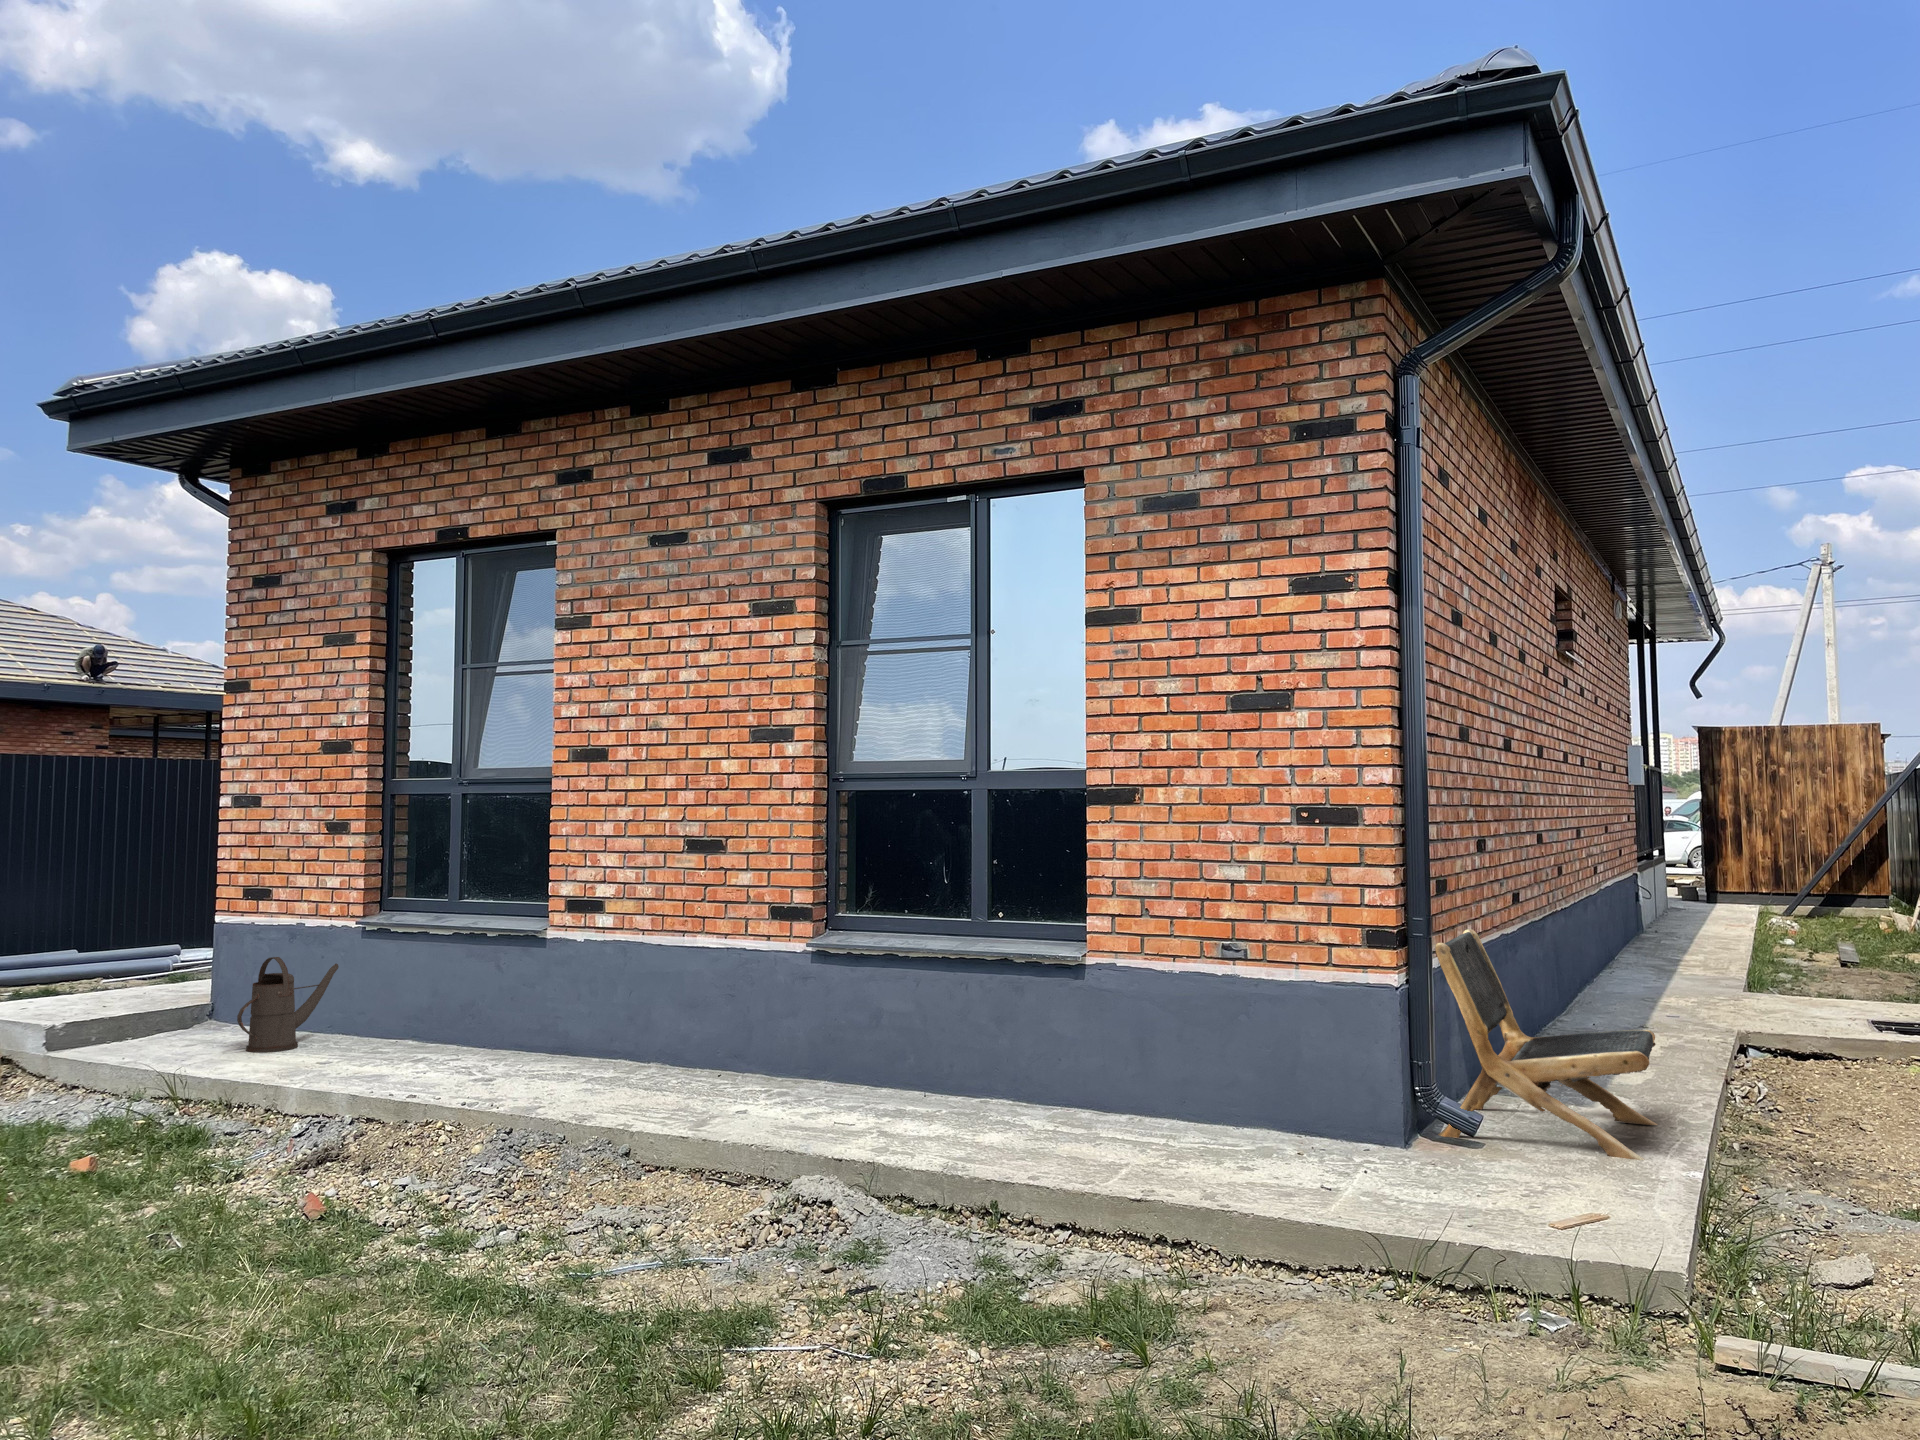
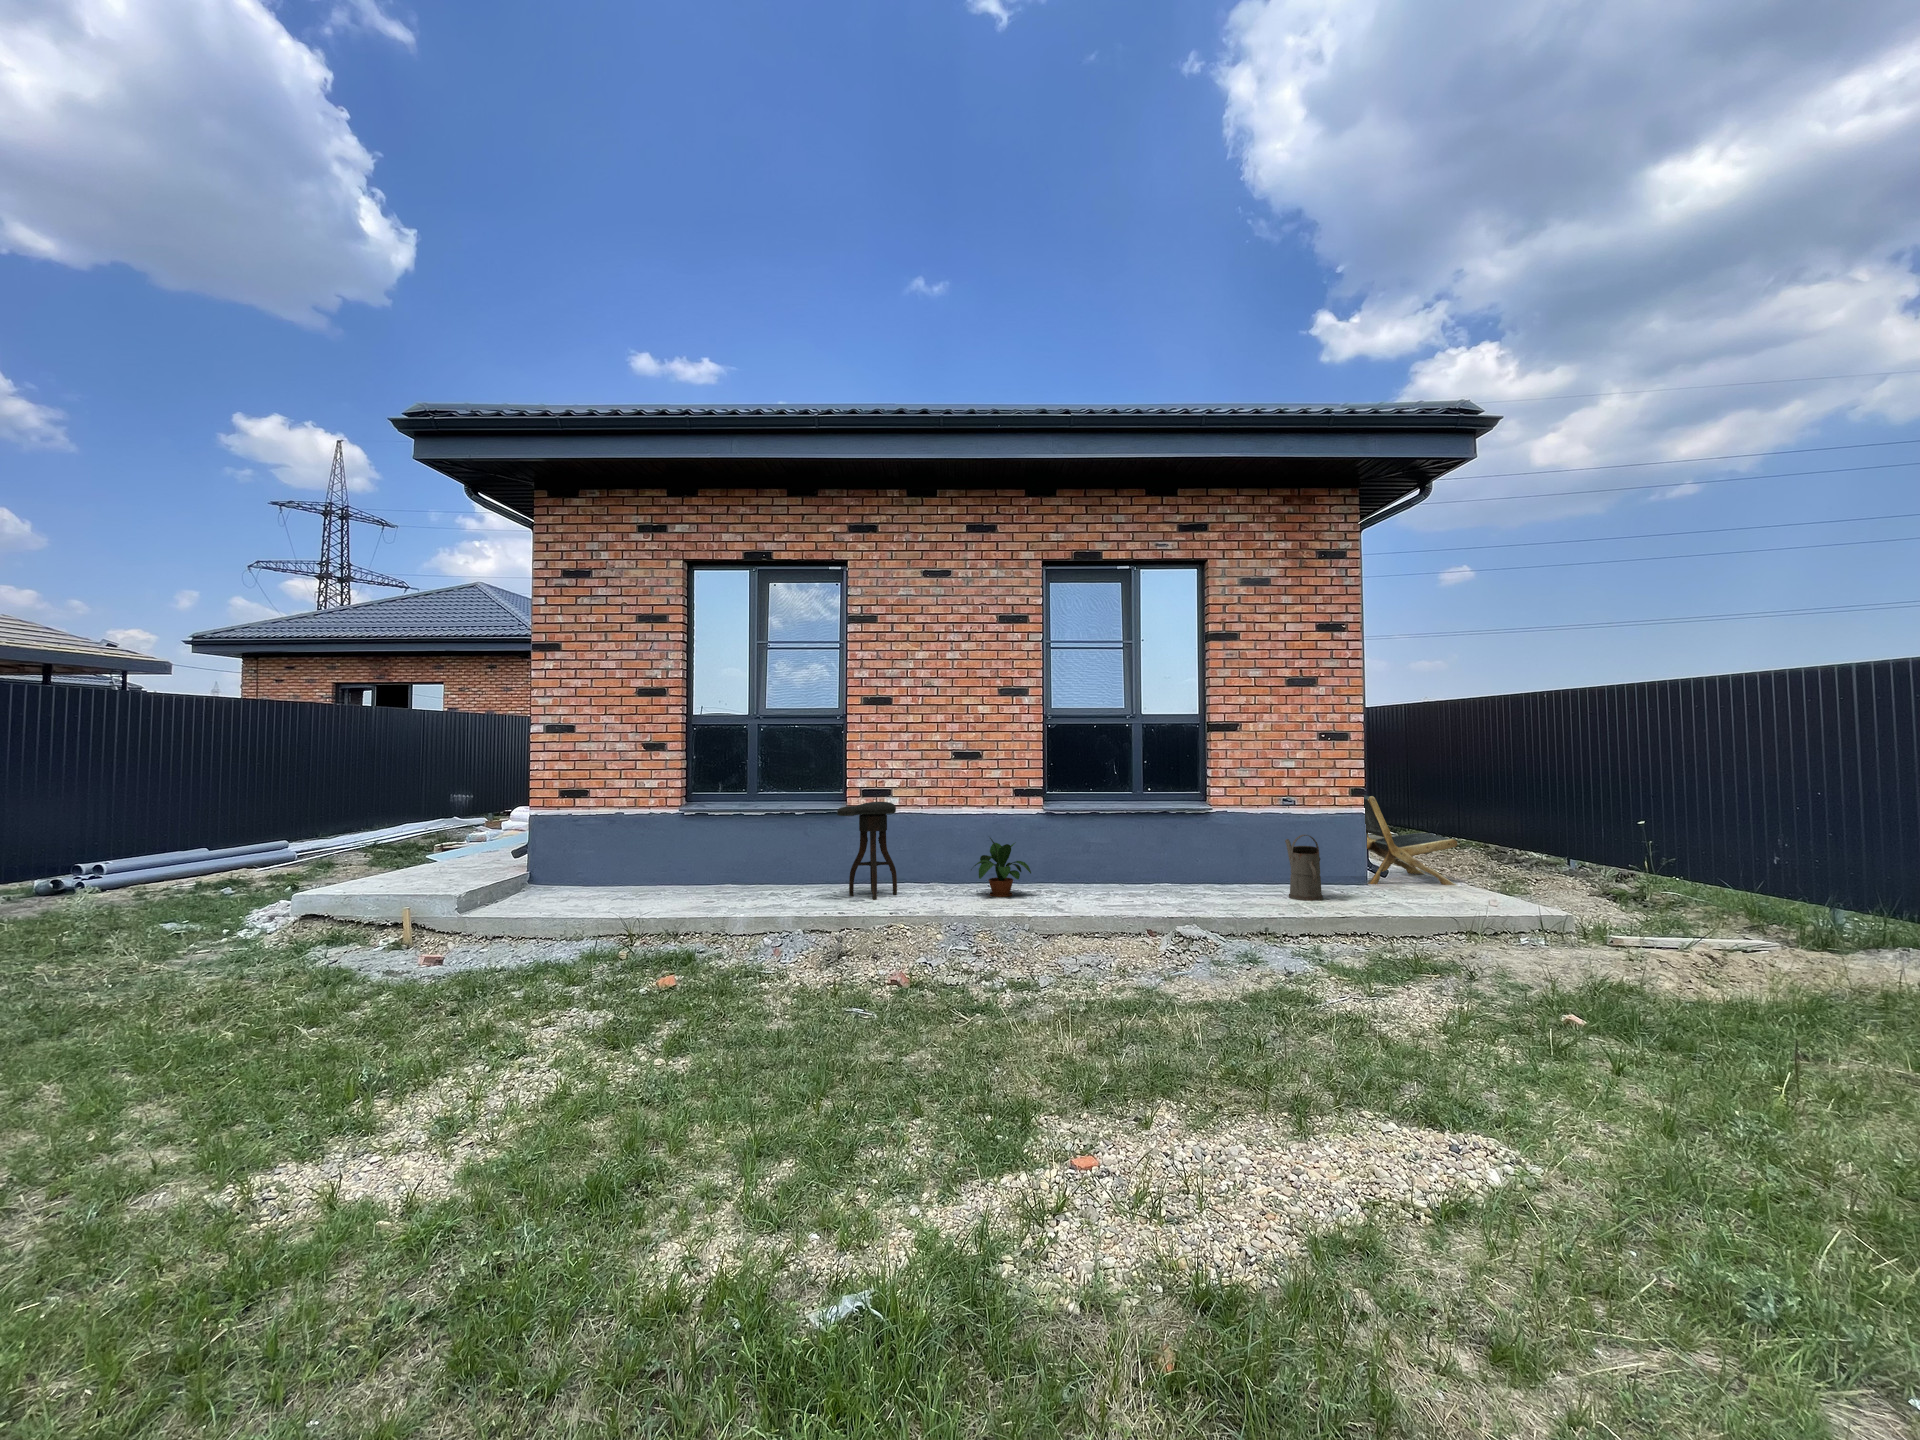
stool: none [479,916,586,1074] -> present [837,802,897,899]
watering can: present [237,957,339,1053] -> present [1285,835,1323,901]
potted plant: none [658,976,754,1090] -> present [971,838,1031,897]

